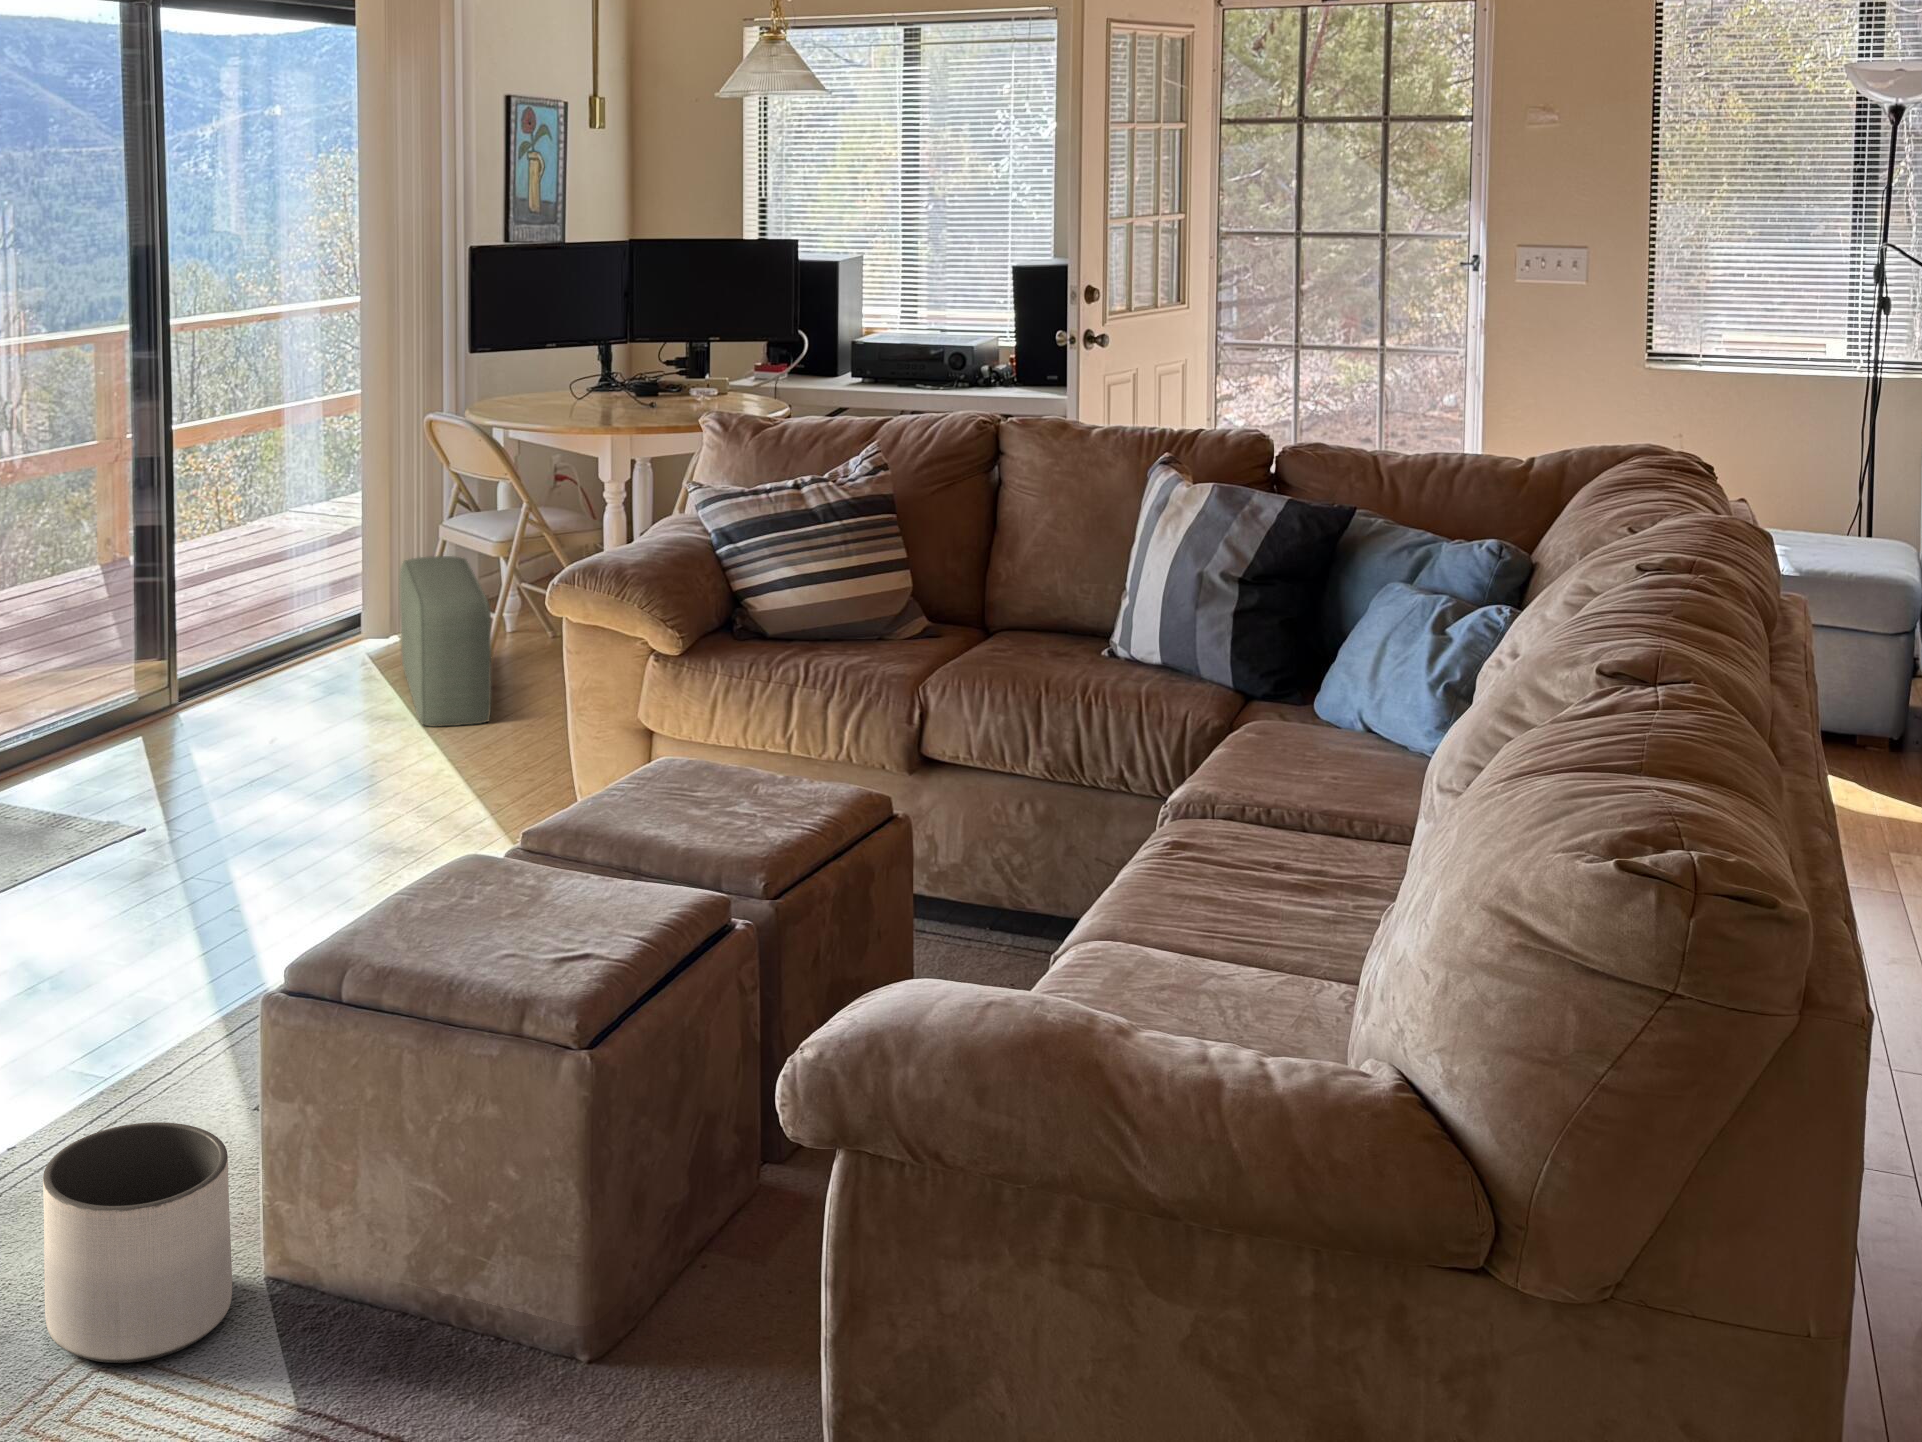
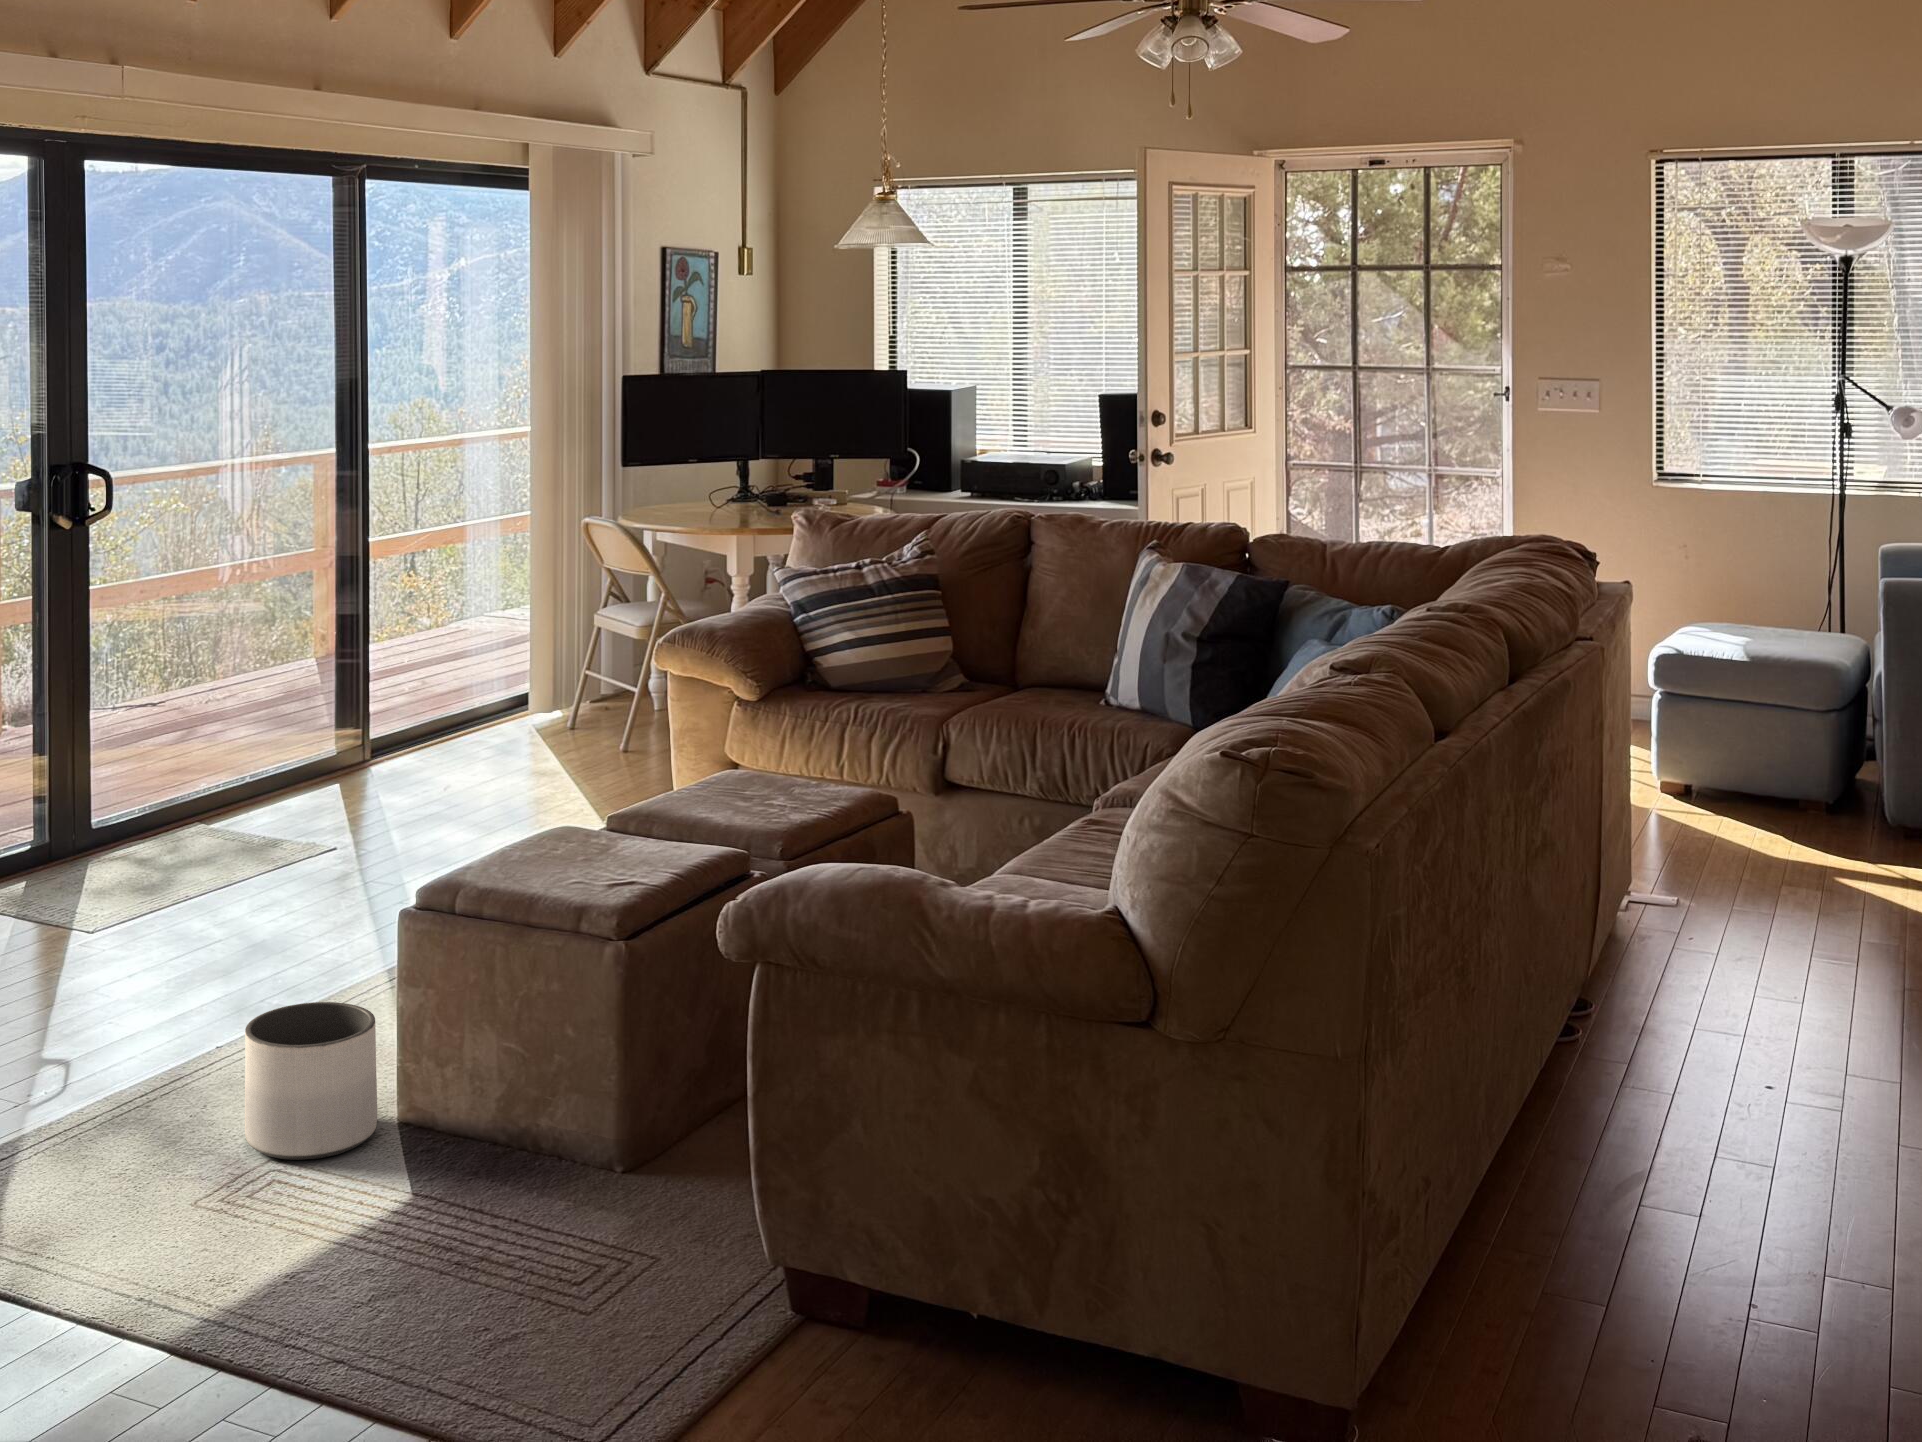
pouf: present [399,556,491,727] -> none [557,641,628,780]

